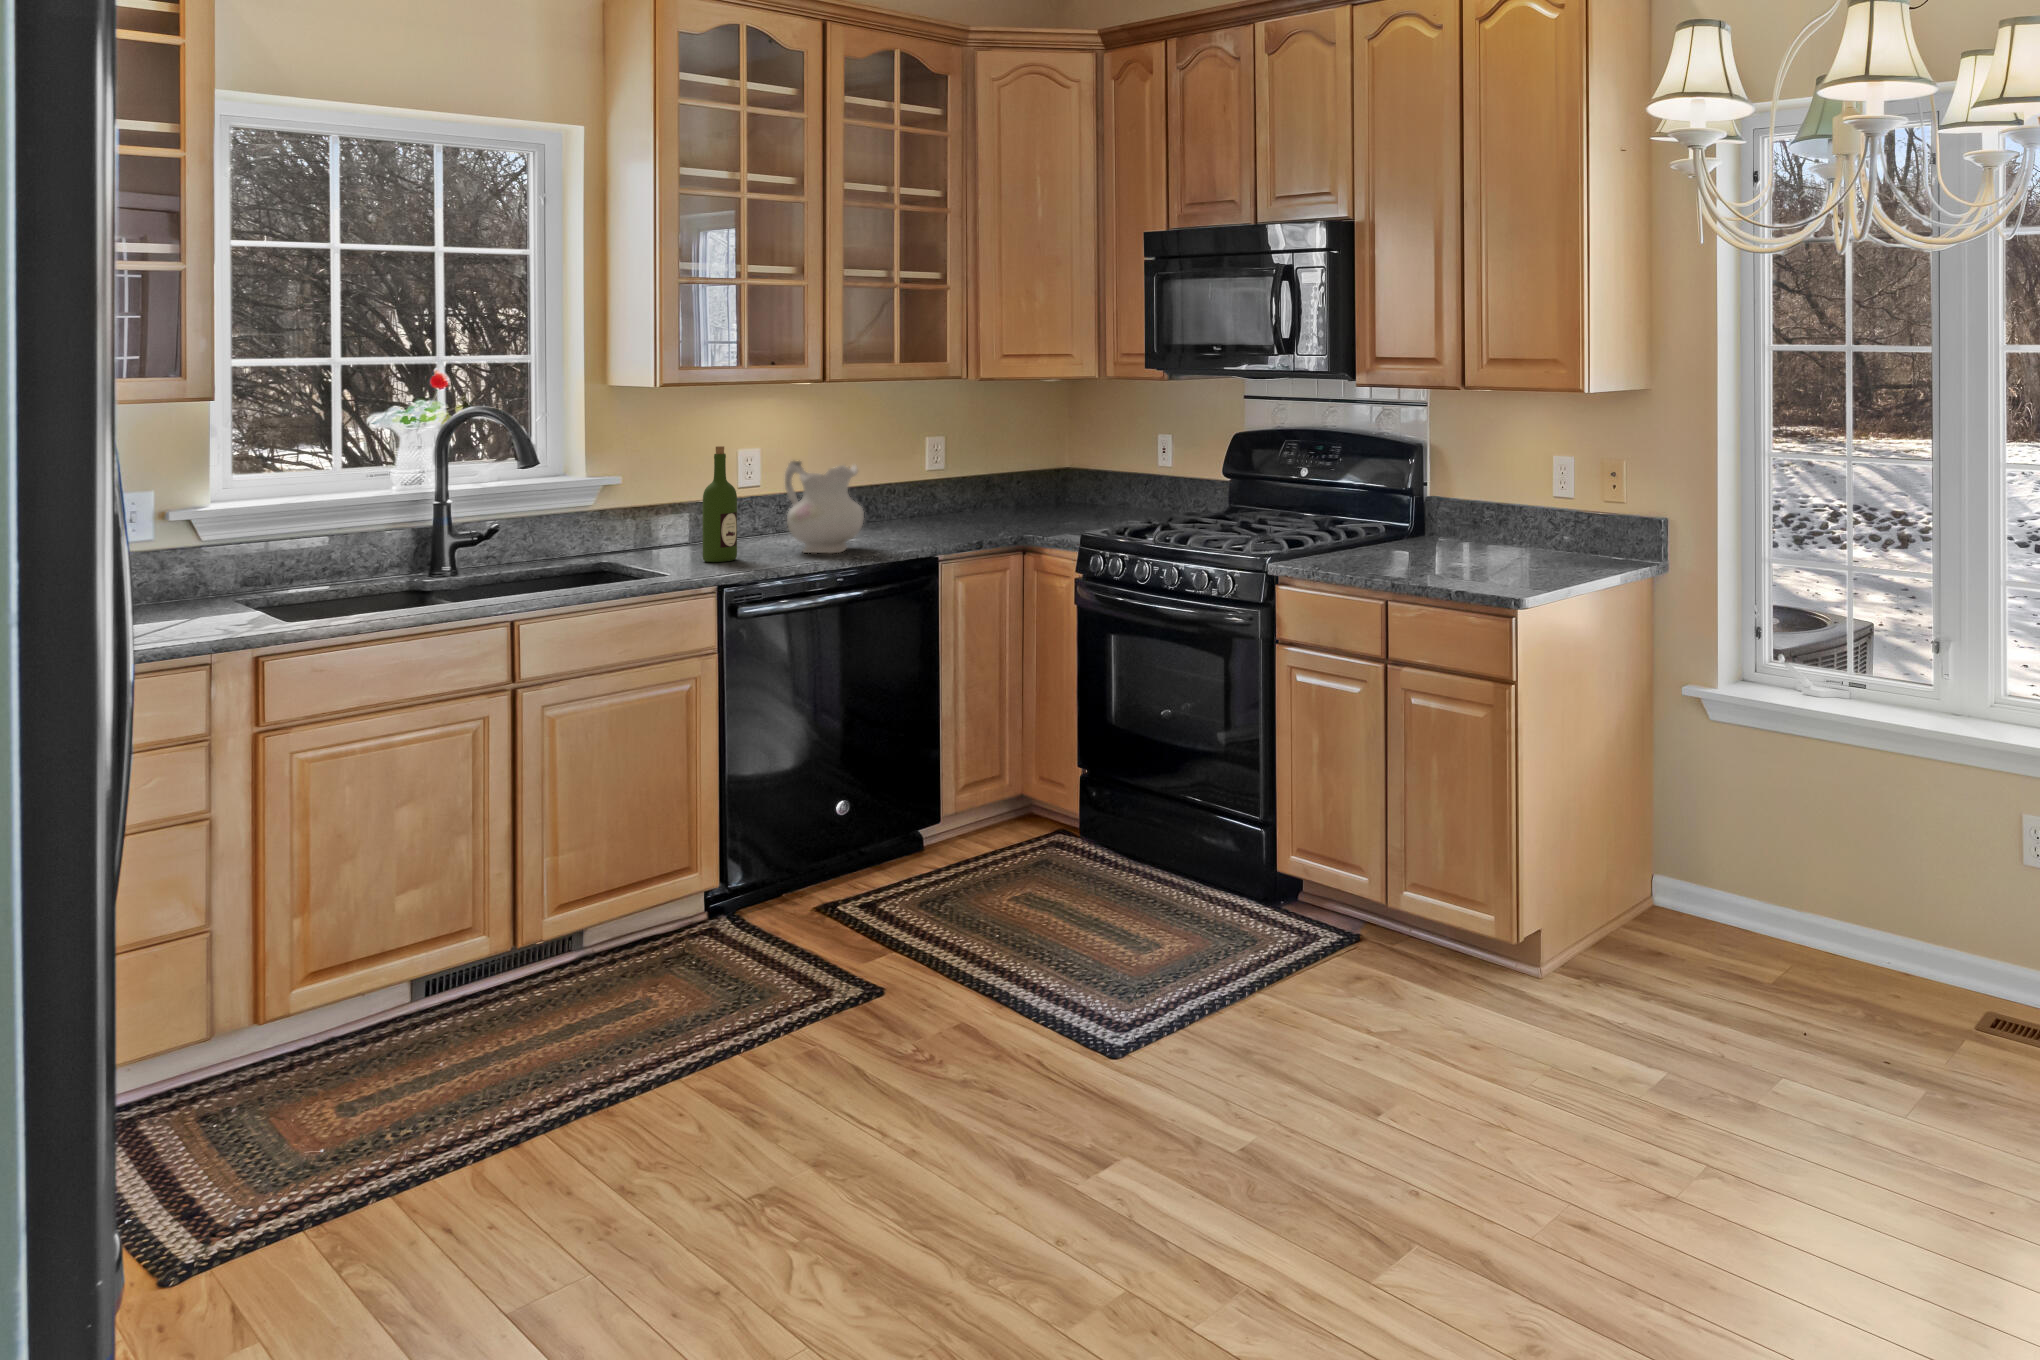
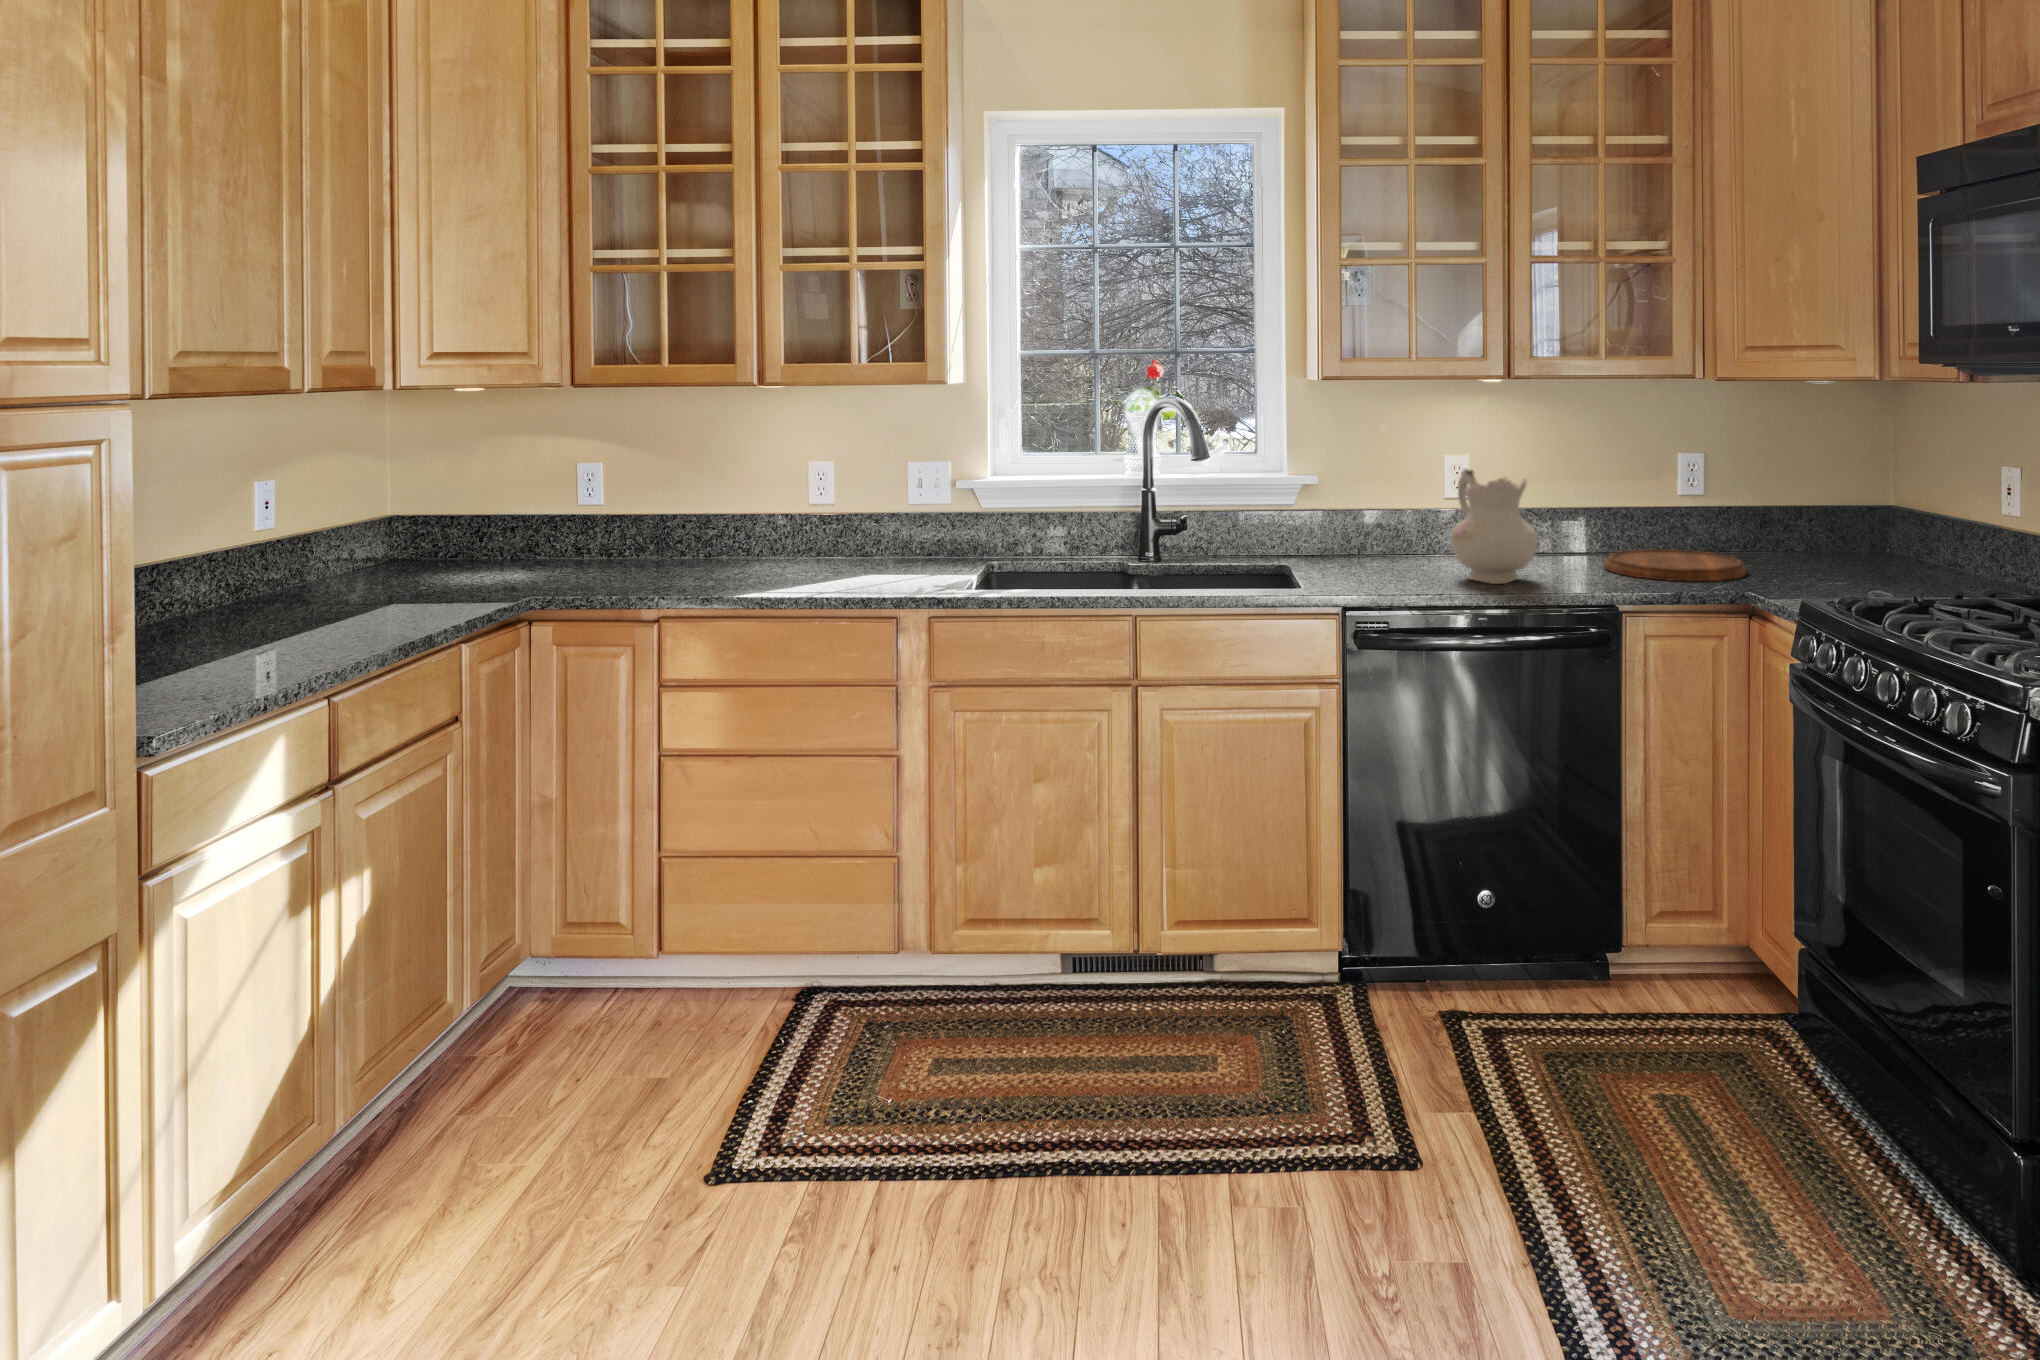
wine bottle: present [703,446,737,562] -> none [1361,448,1395,578]
cutting board: none [892,514,1003,537] -> present [1604,549,1747,581]

